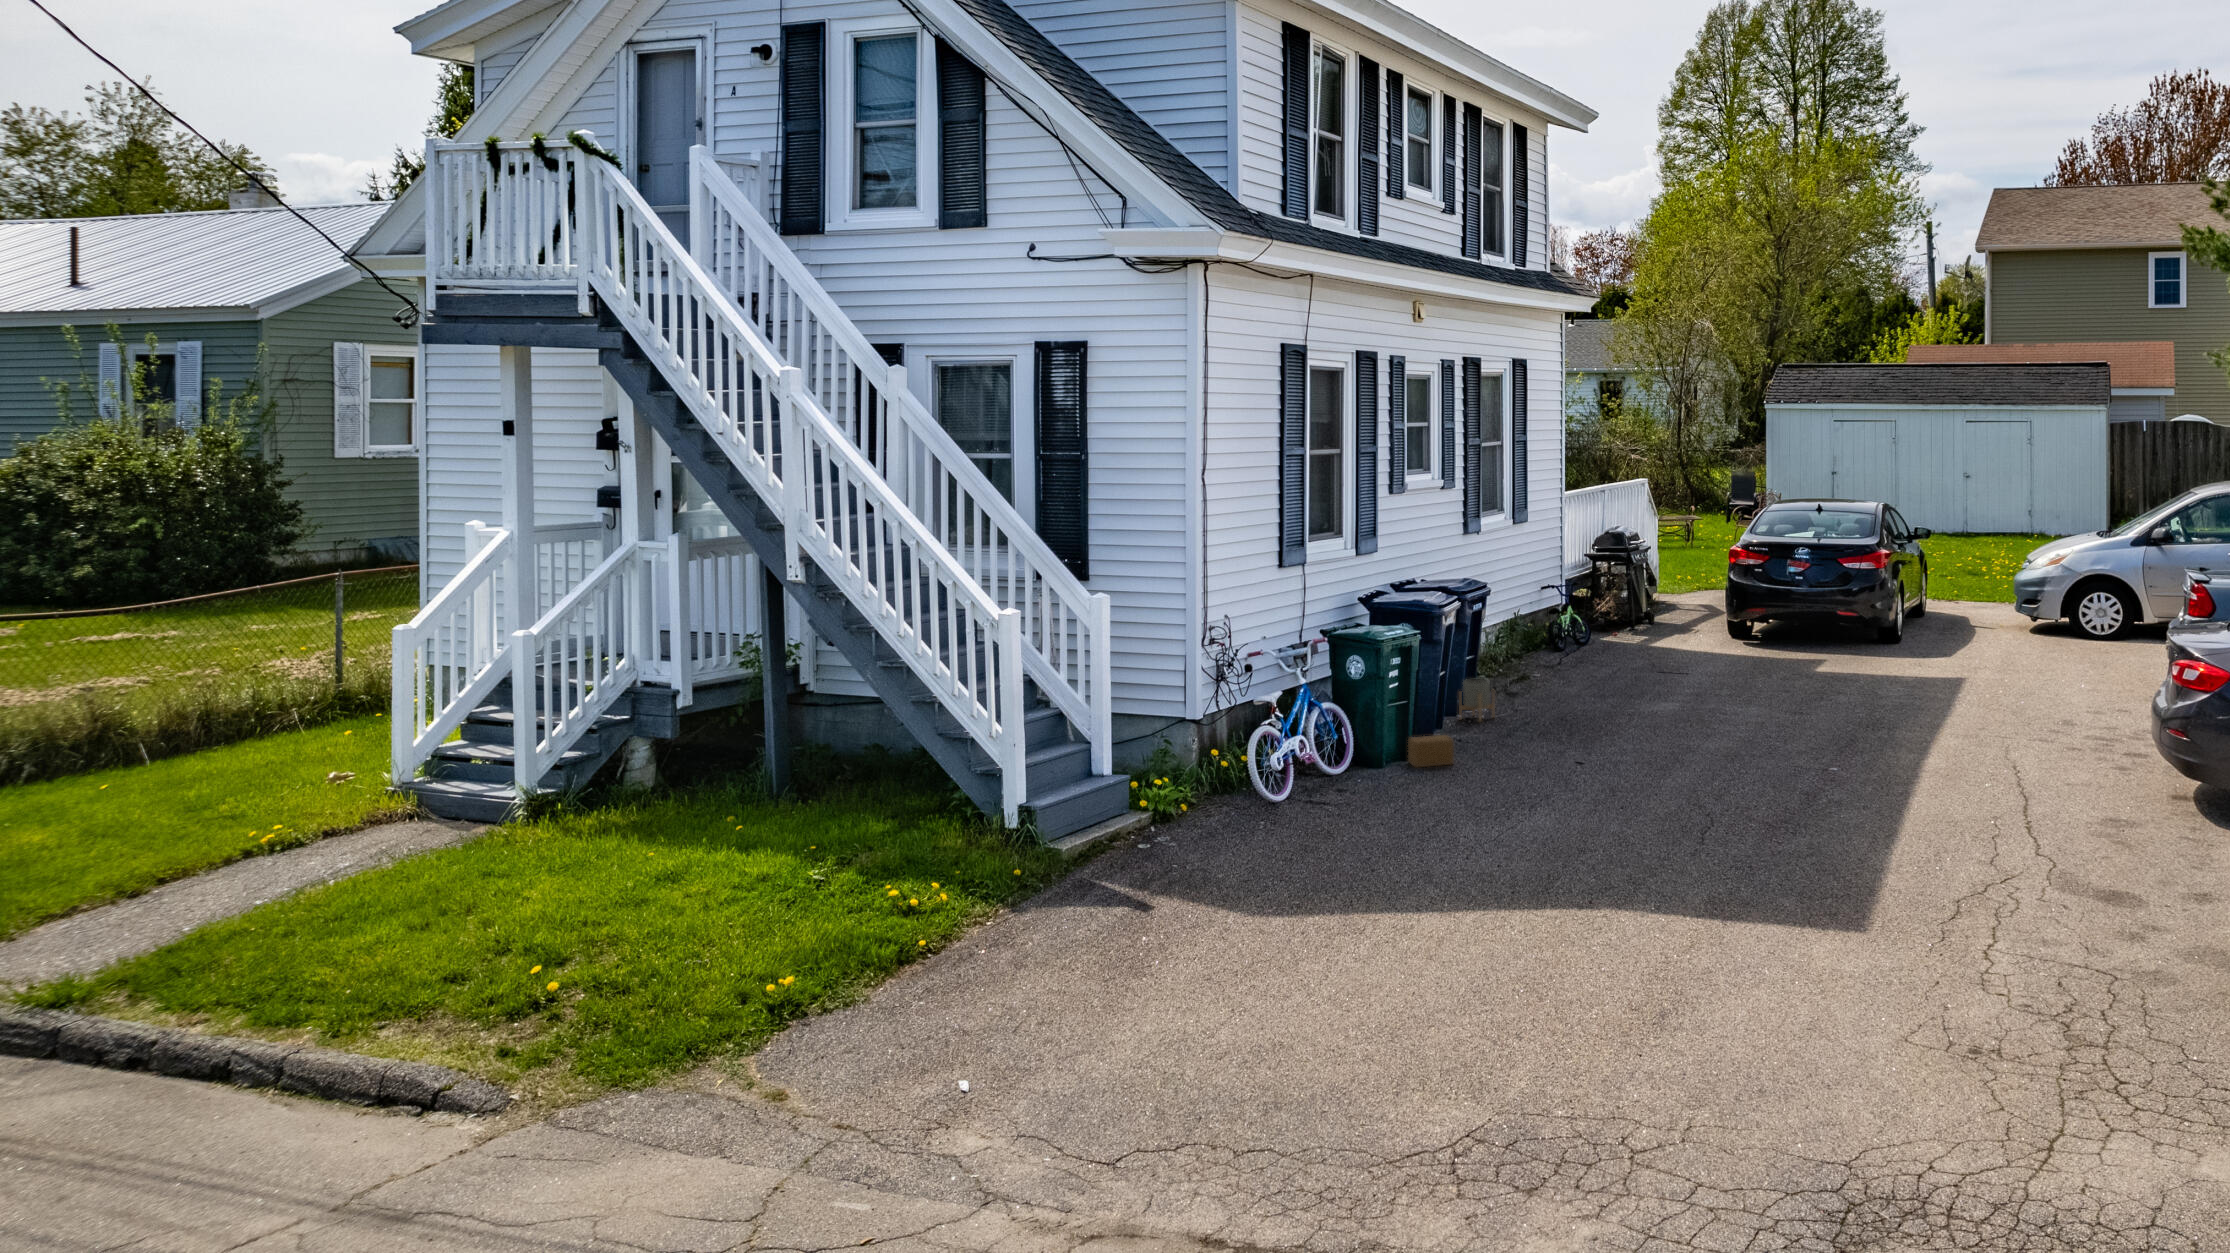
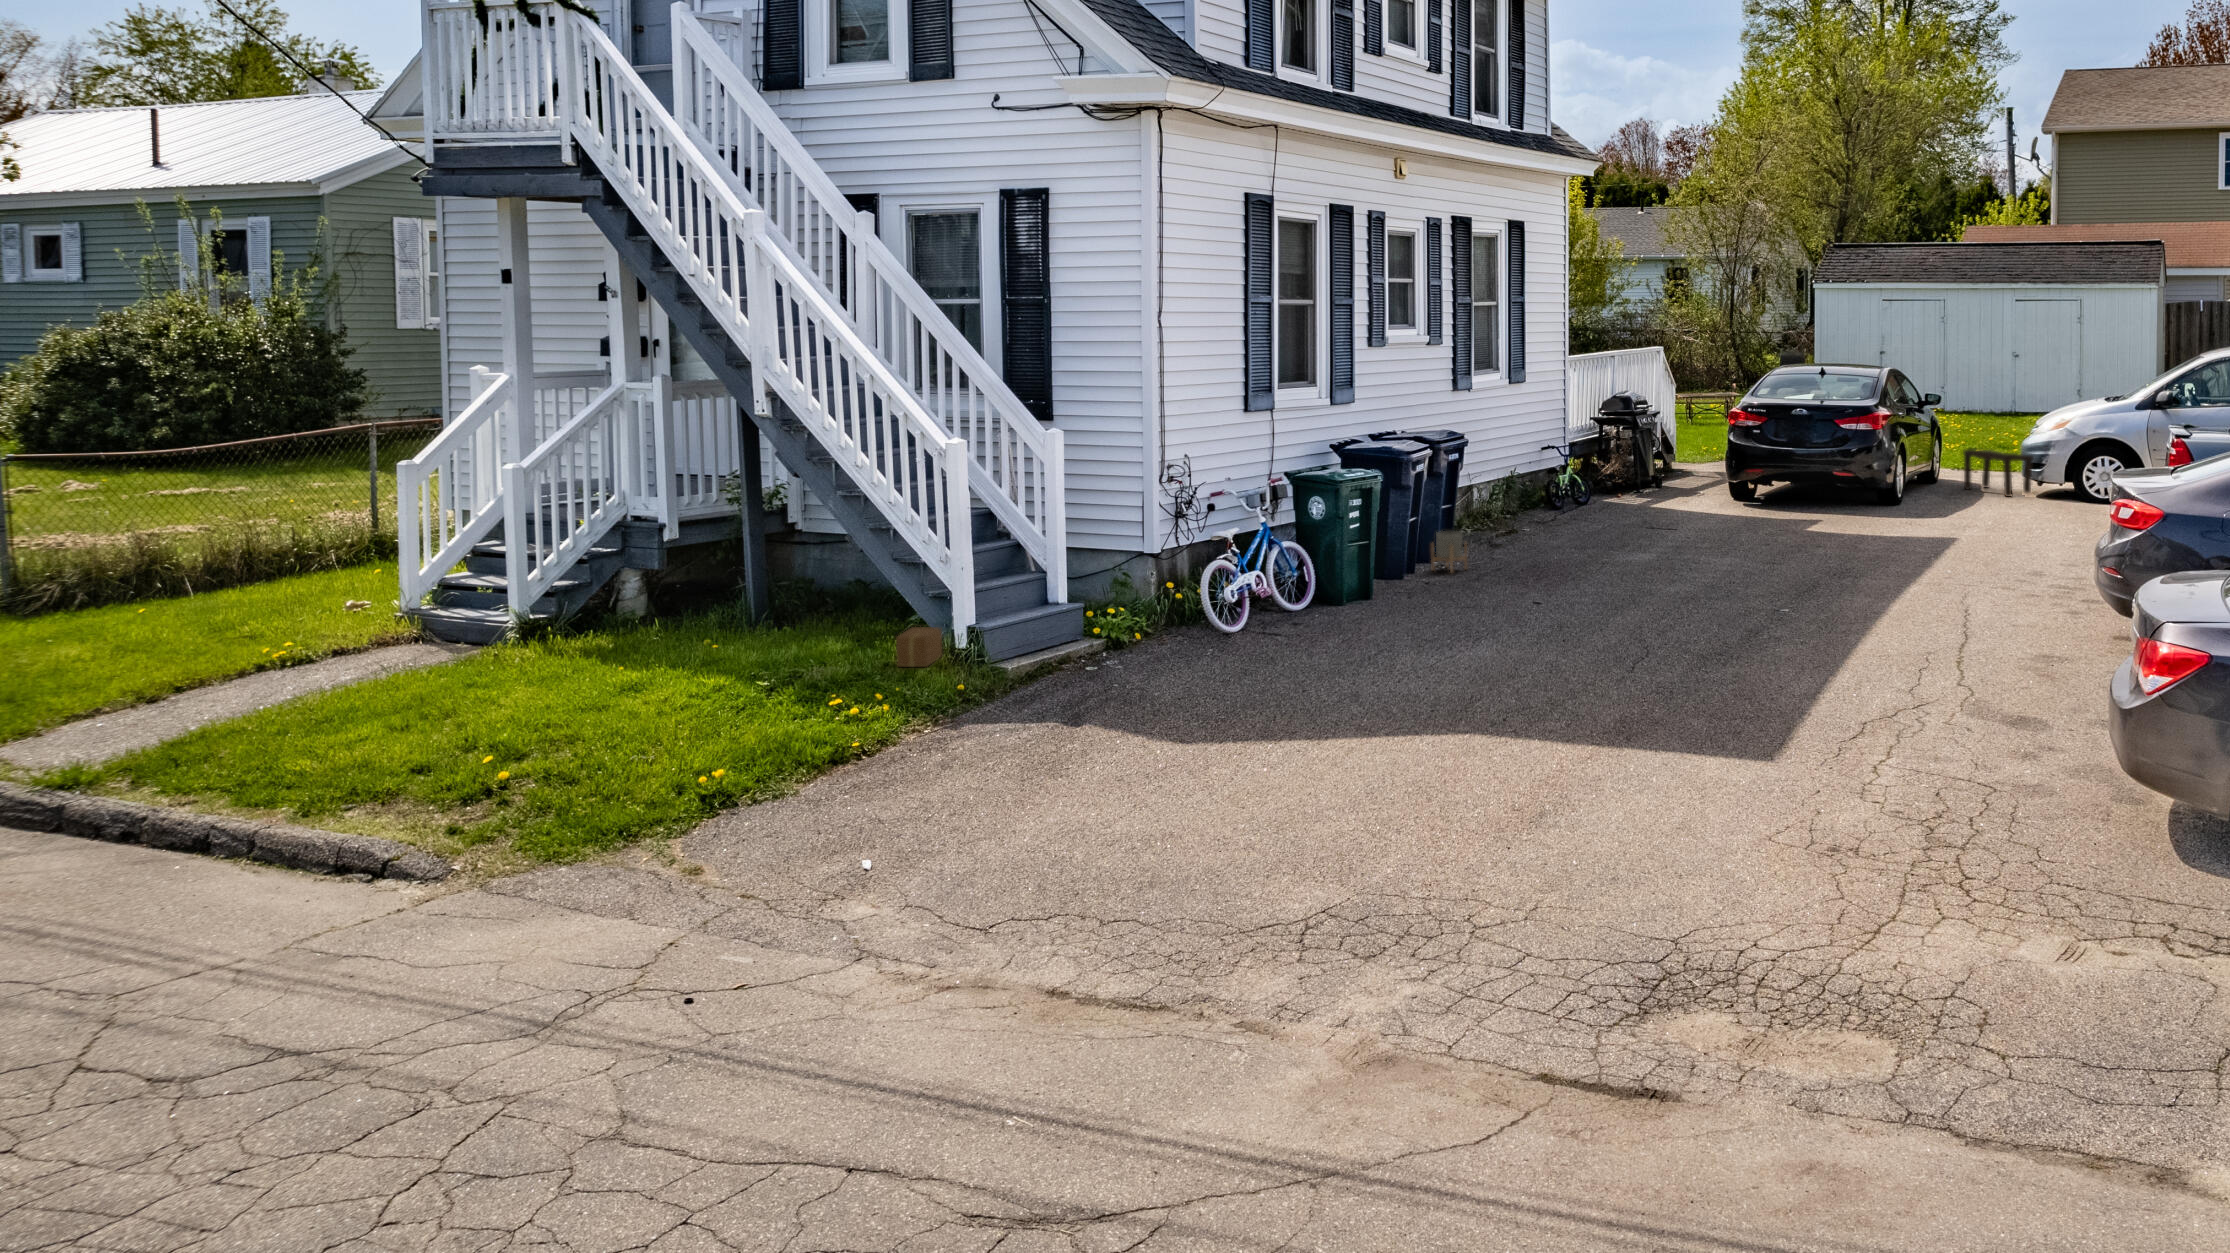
bench: none [1957,581,2029,630] -> present [1963,449,2033,497]
cardboard box: present [1408,735,1454,767] -> present [896,627,942,667]

